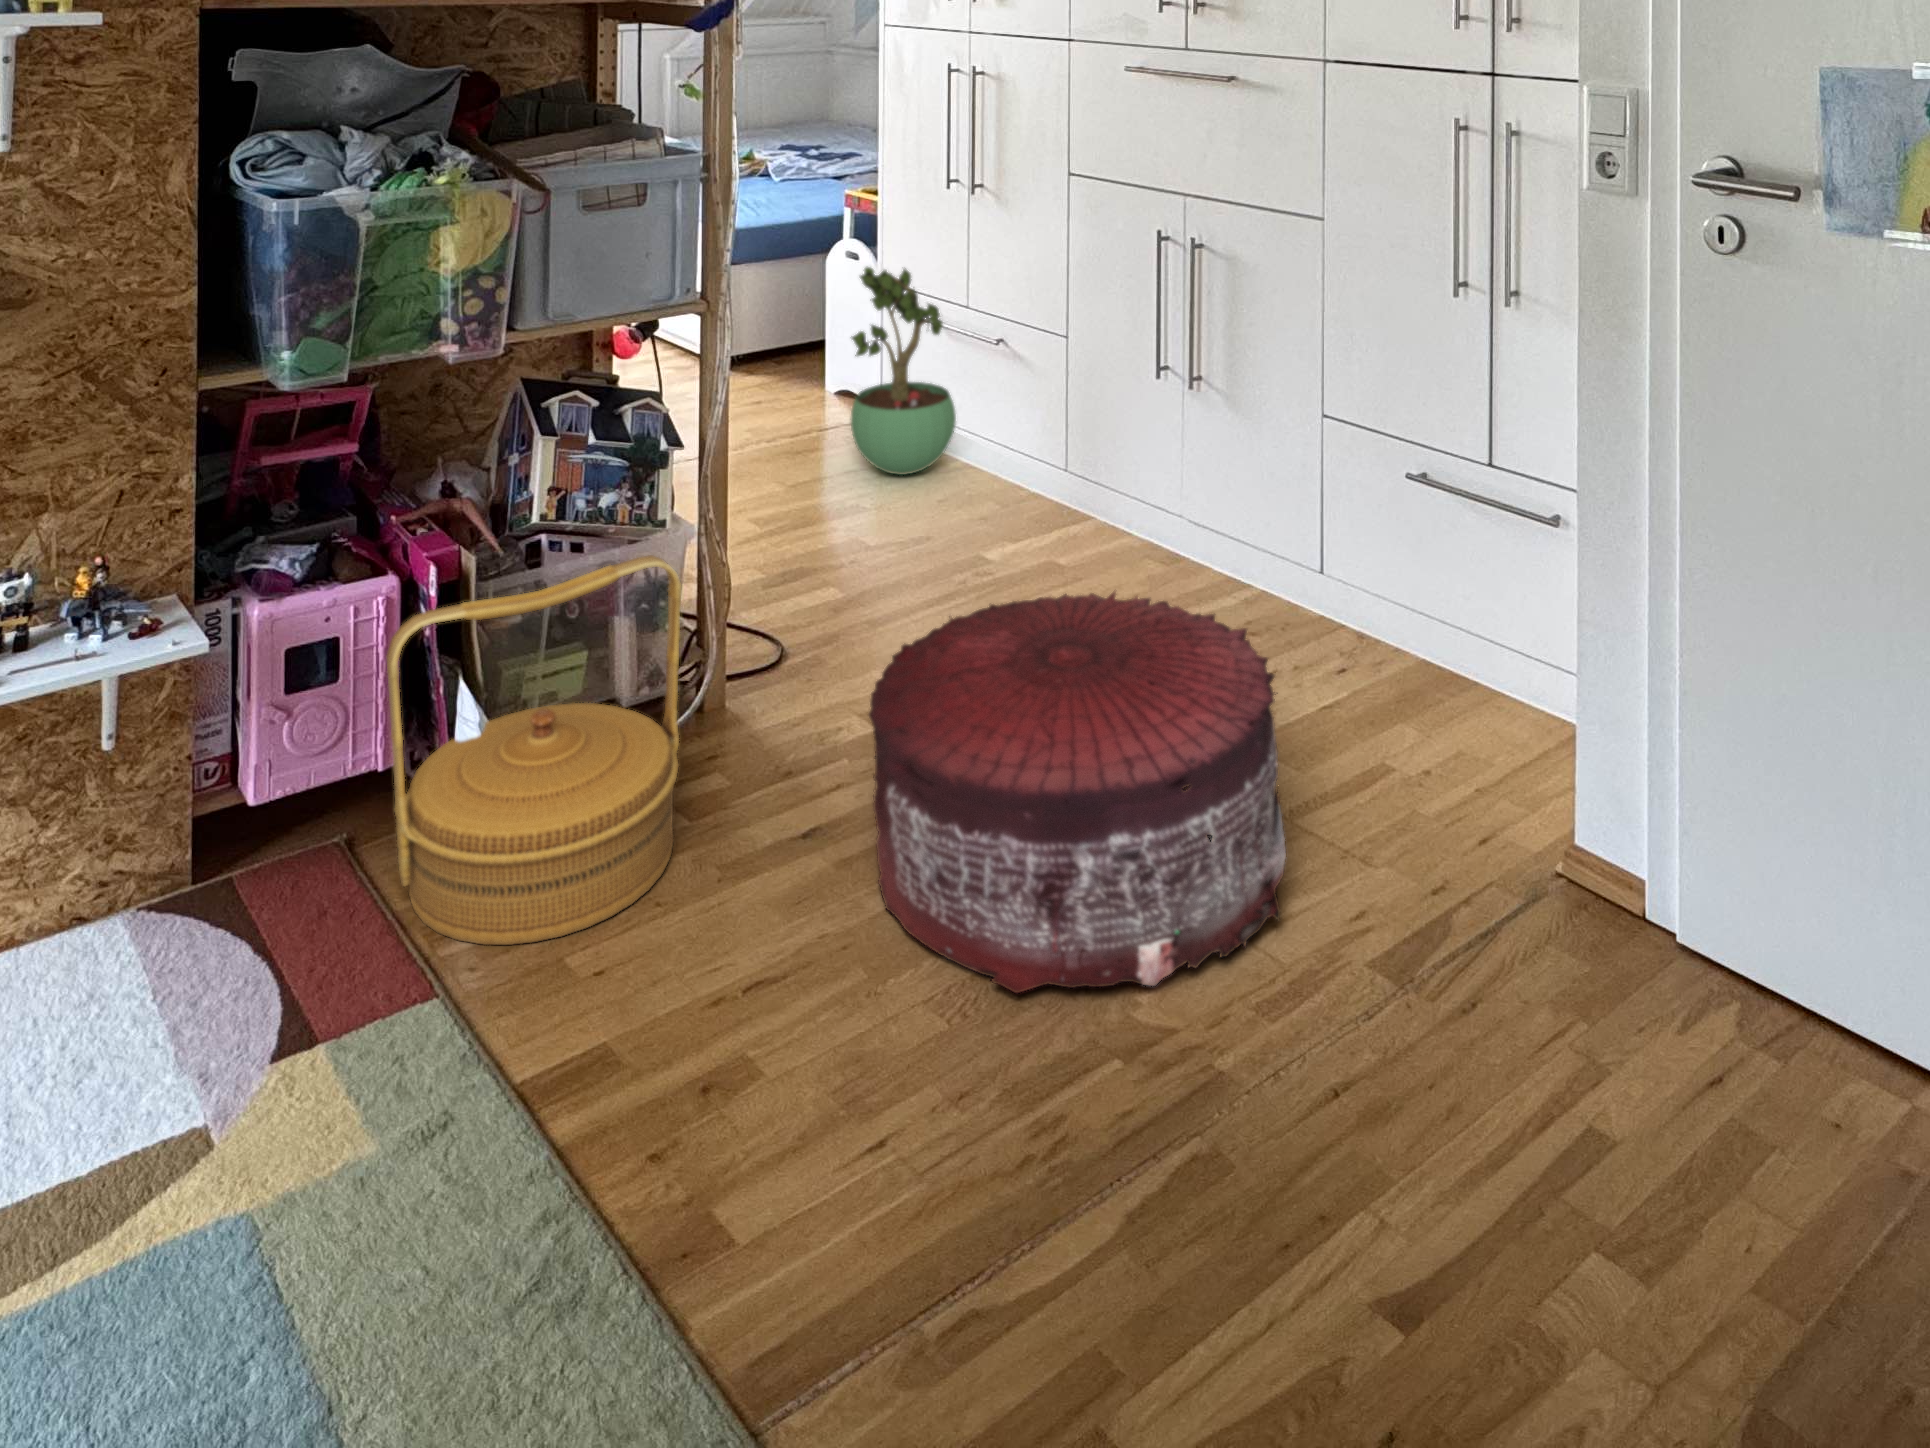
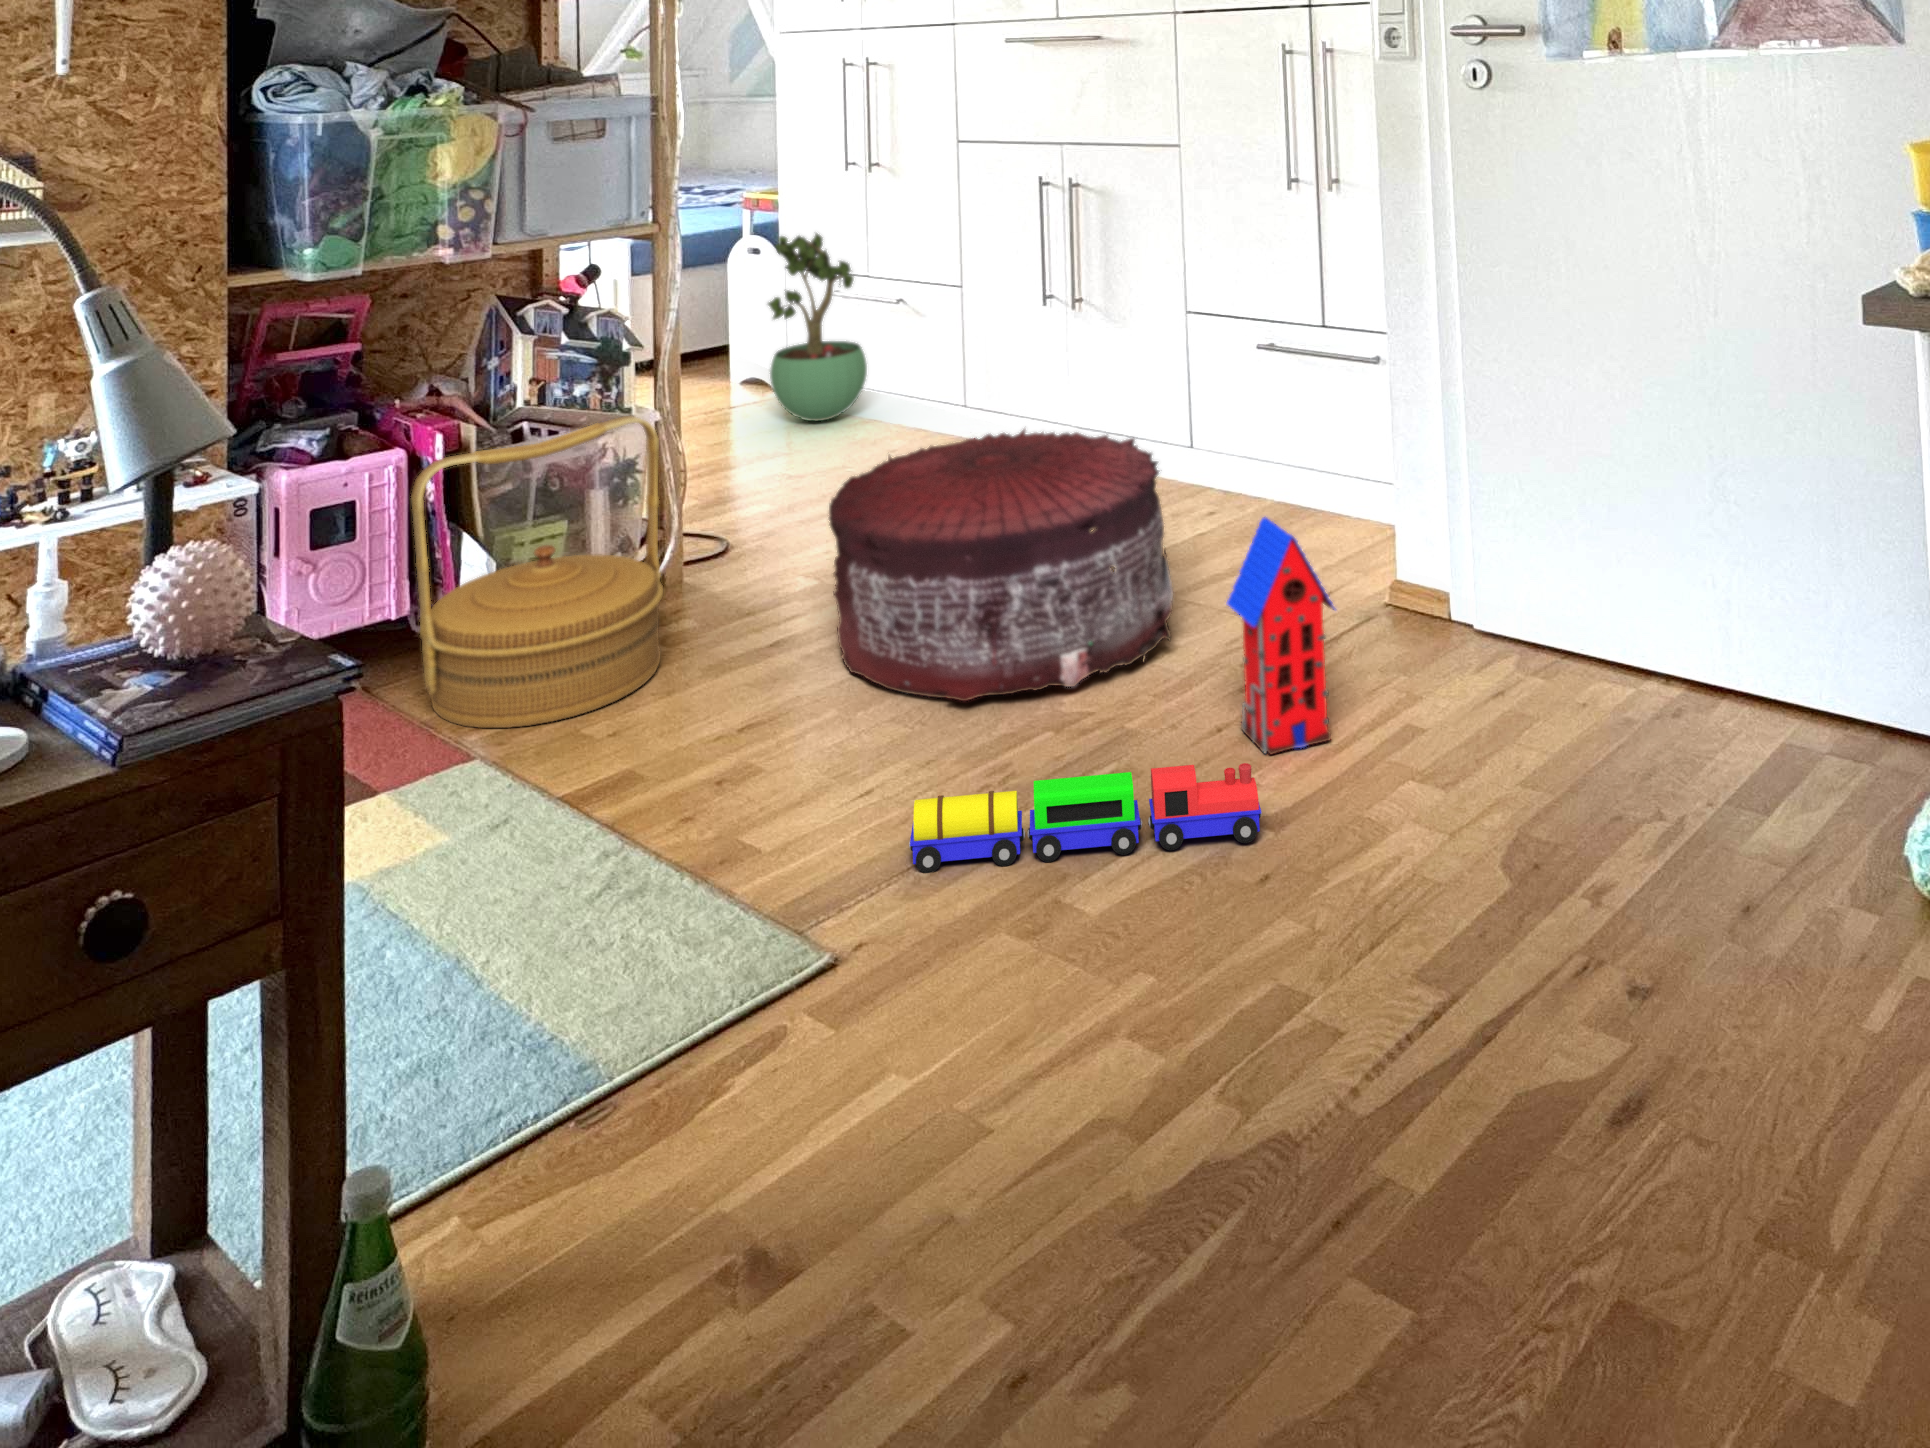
toy house: none [1354,829,1504,1162] -> present [1227,517,1335,754]
toy train: none [918,1212,1391,1352] -> present [909,763,1262,873]

